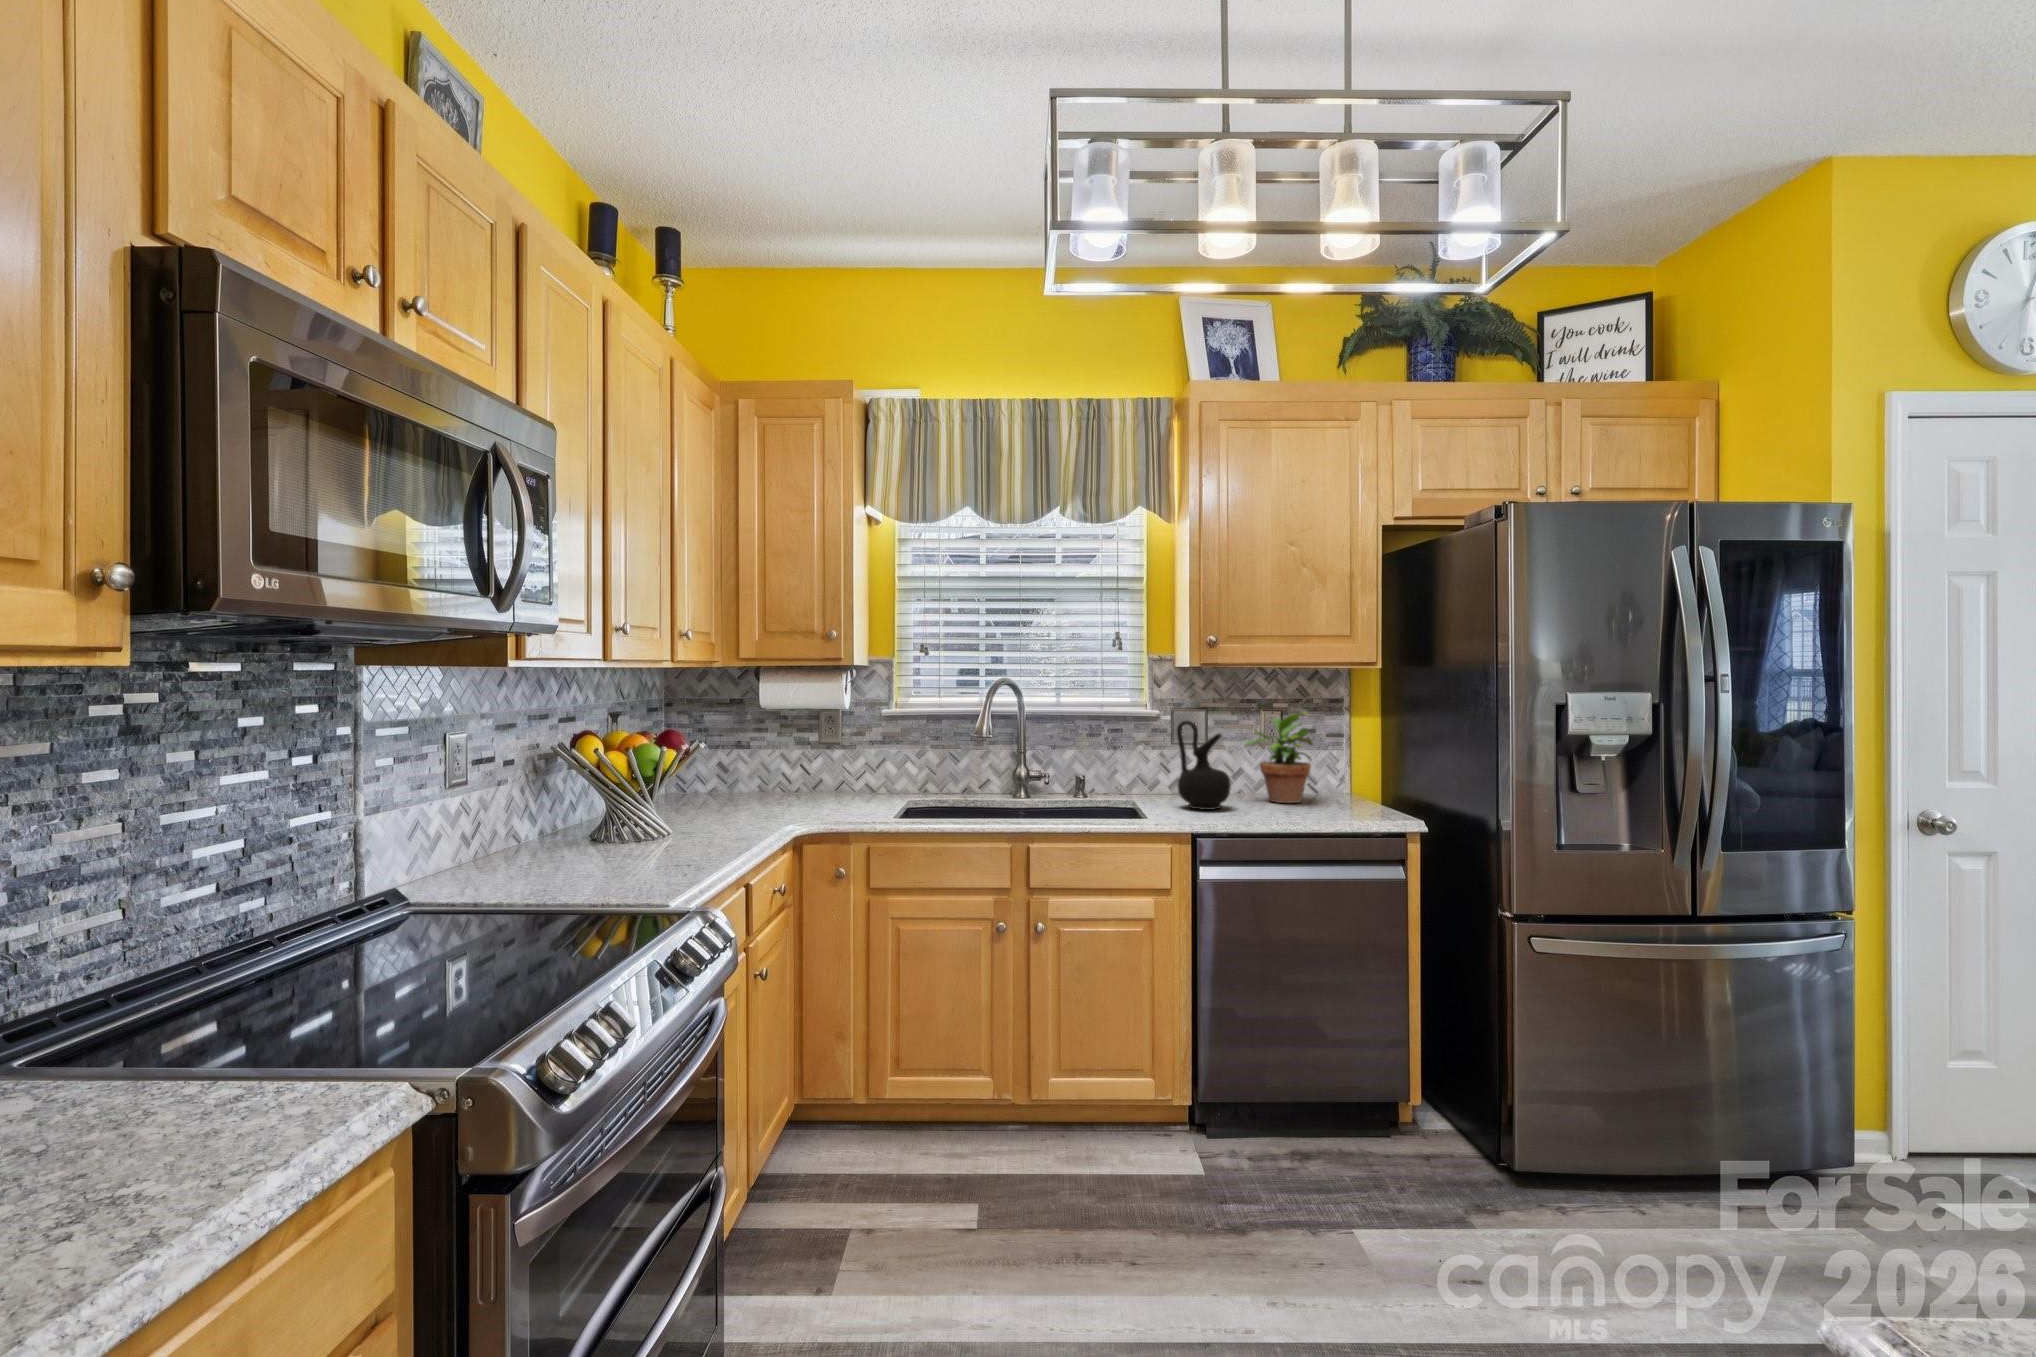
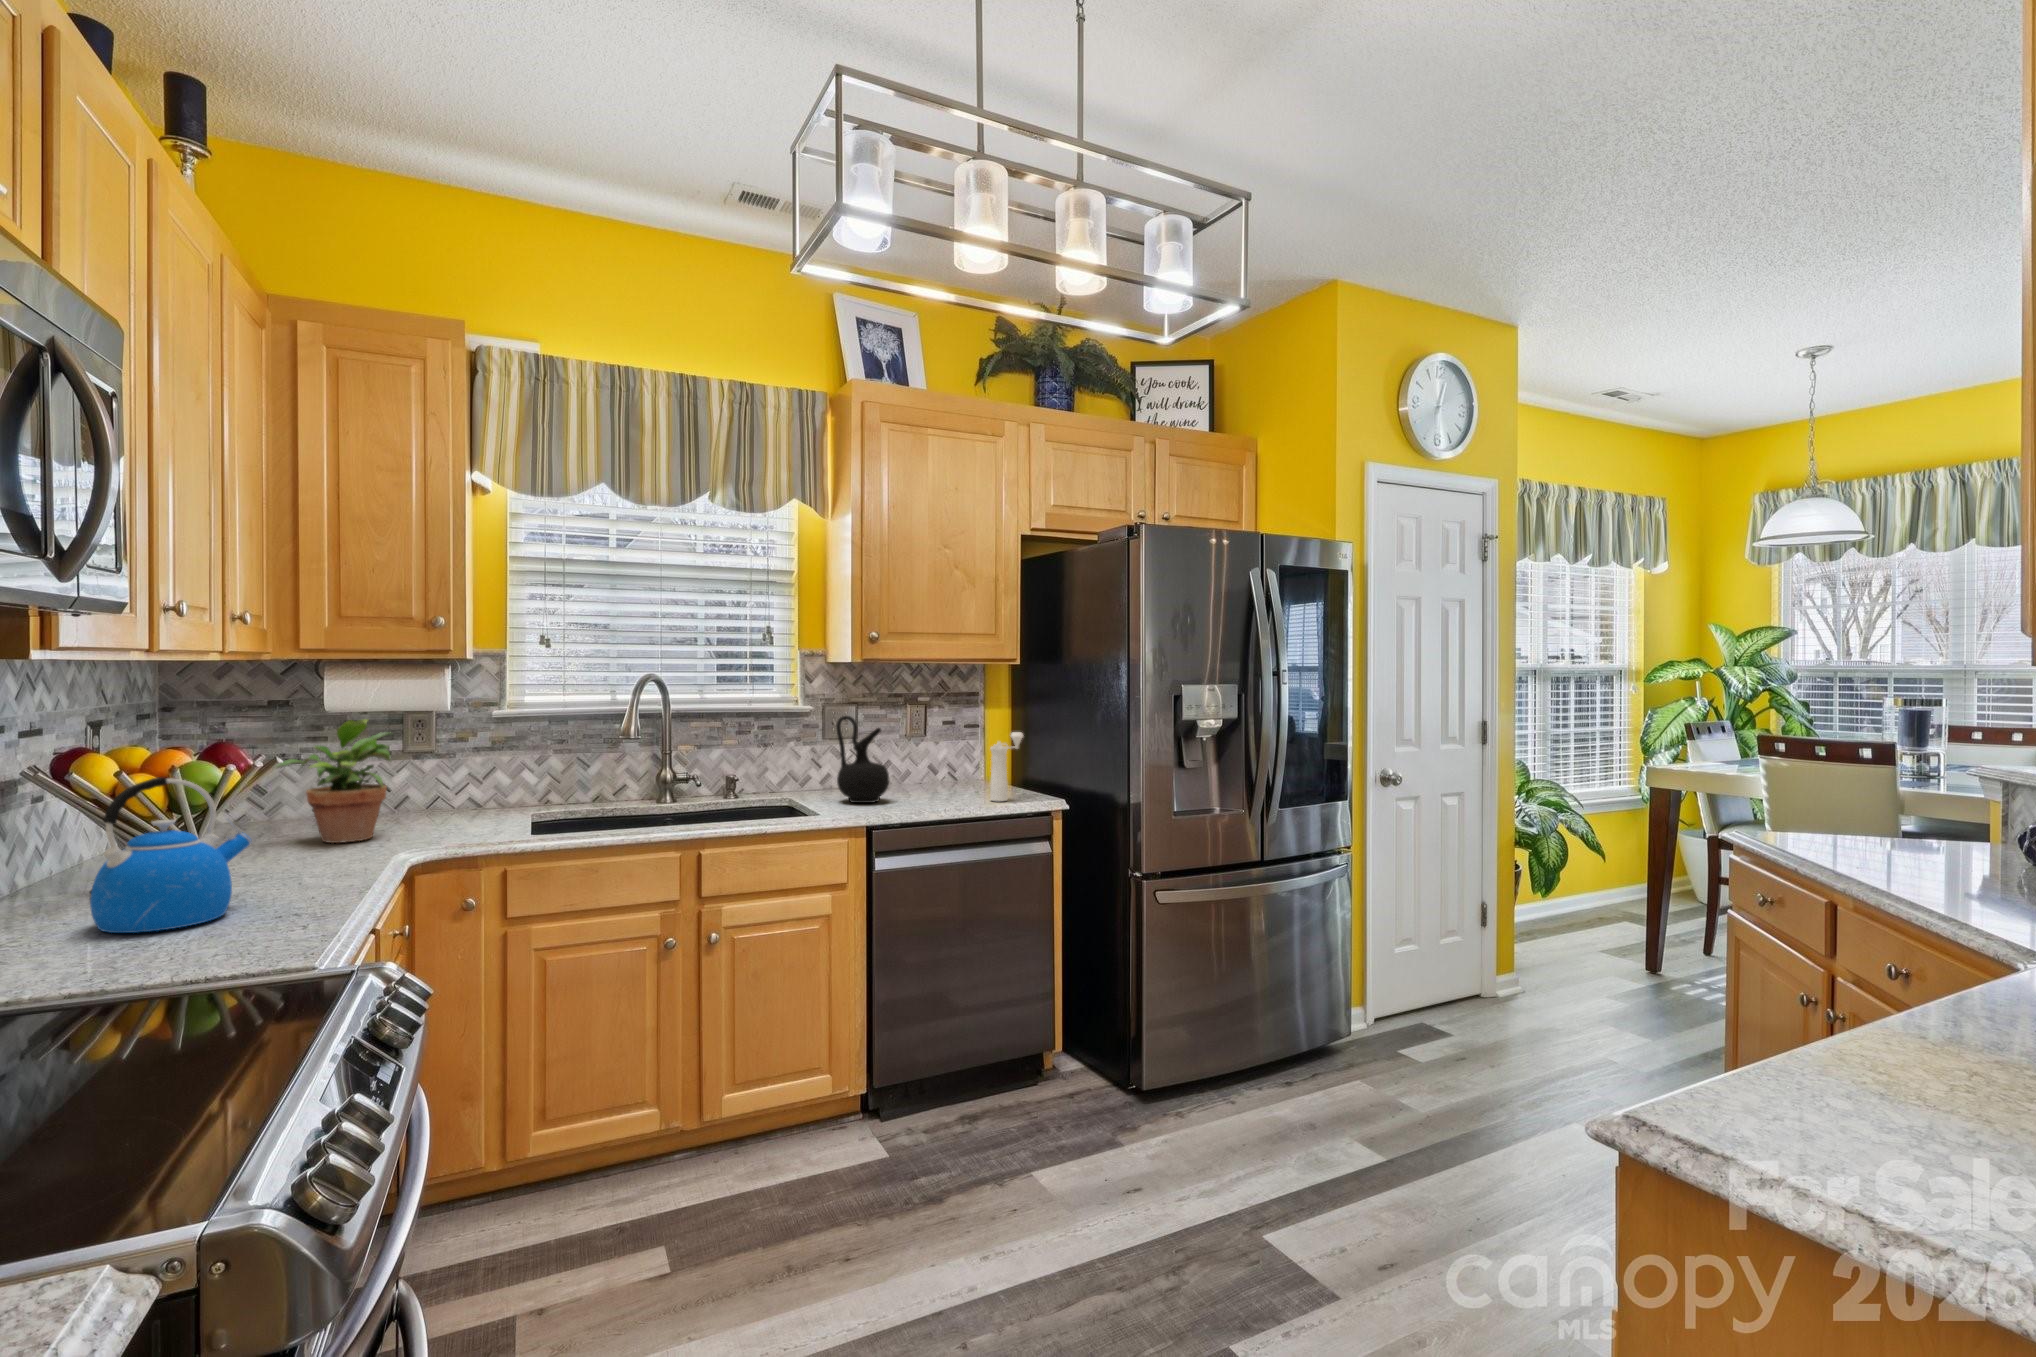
potted plant: present [1244,712,1313,803] -> present [276,719,393,843]
pepper mill: none [1340,742,1383,817] -> present [990,732,1023,801]
kettle: none [564,755,667,870] -> present [90,777,252,933]

